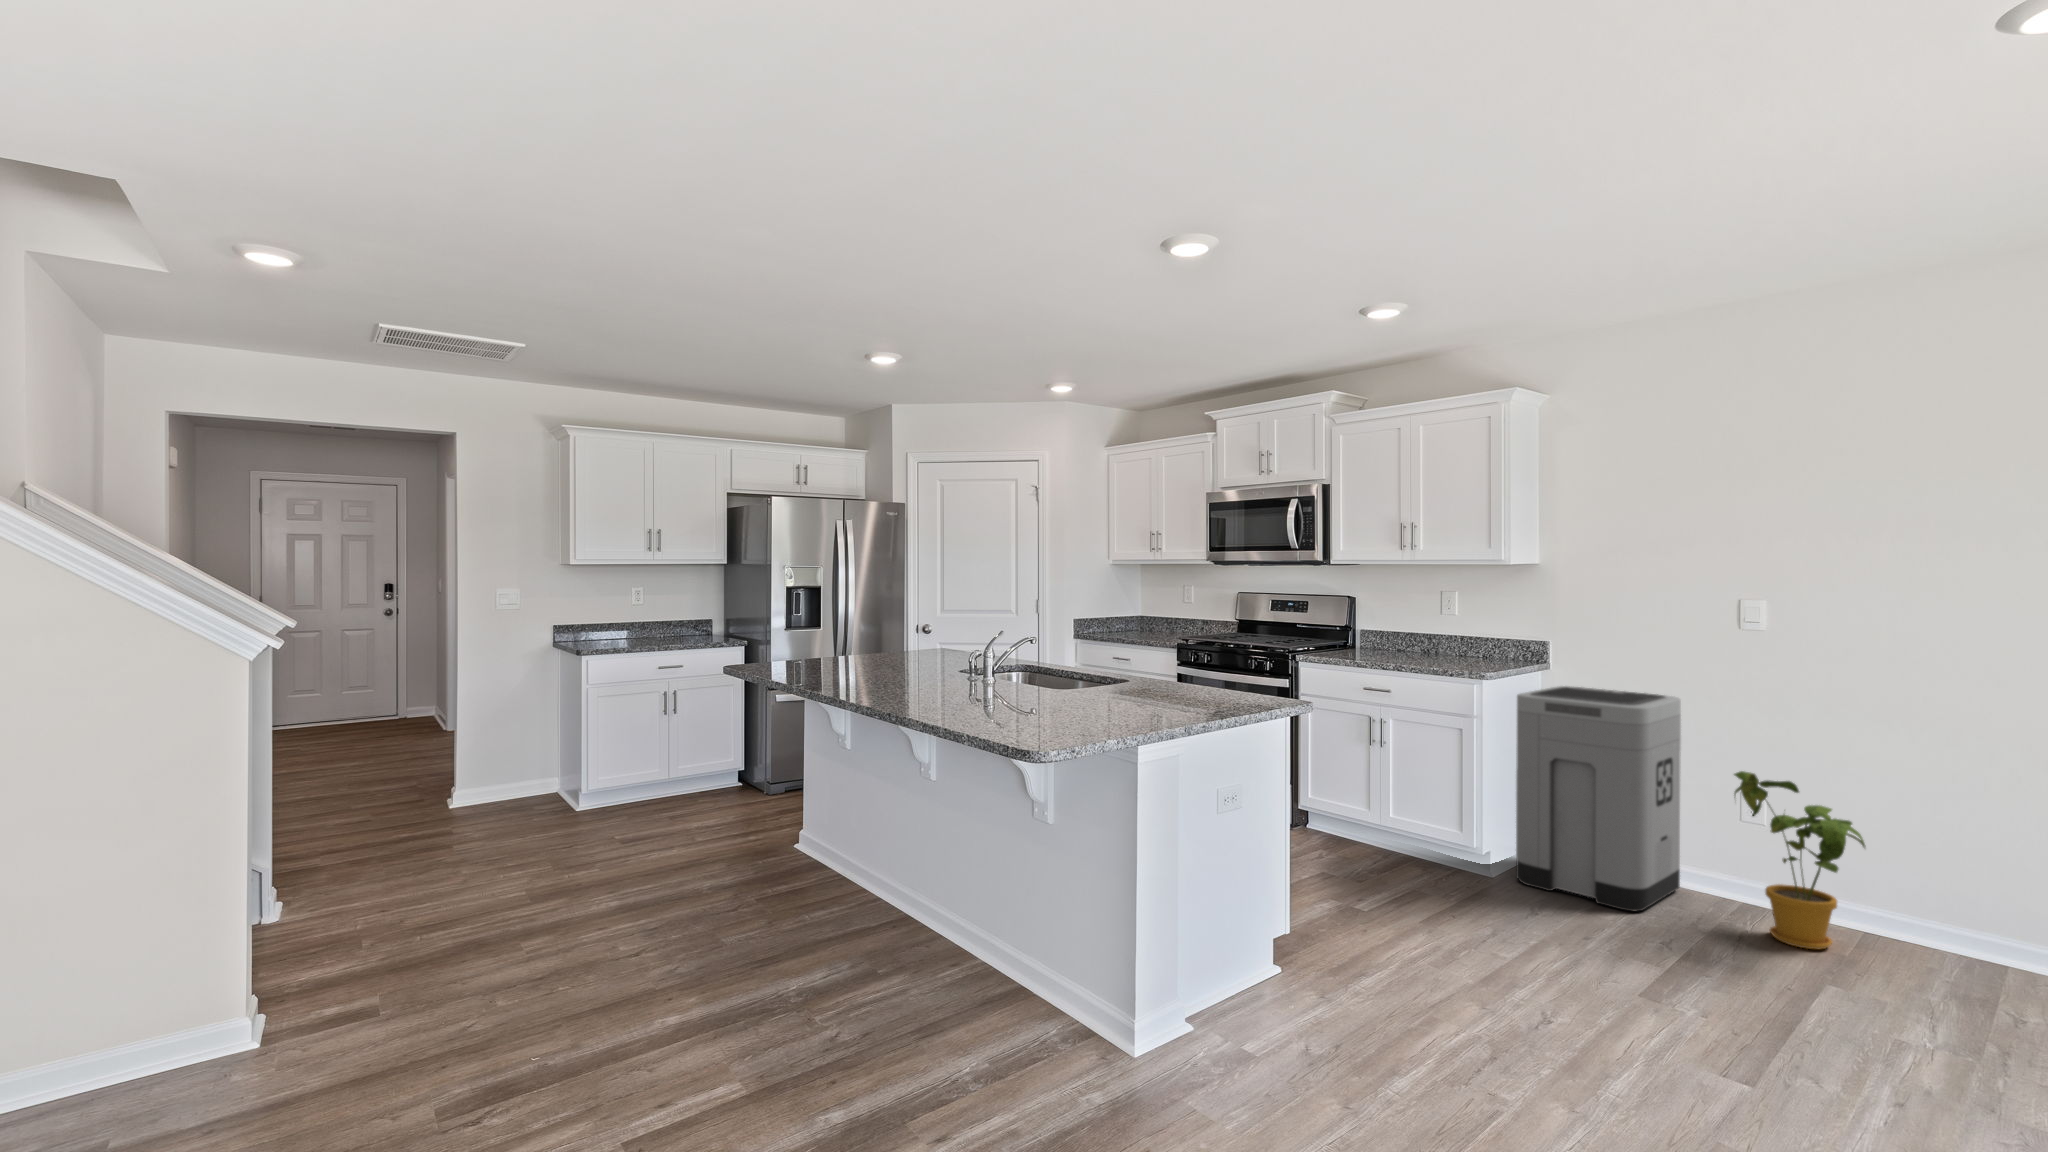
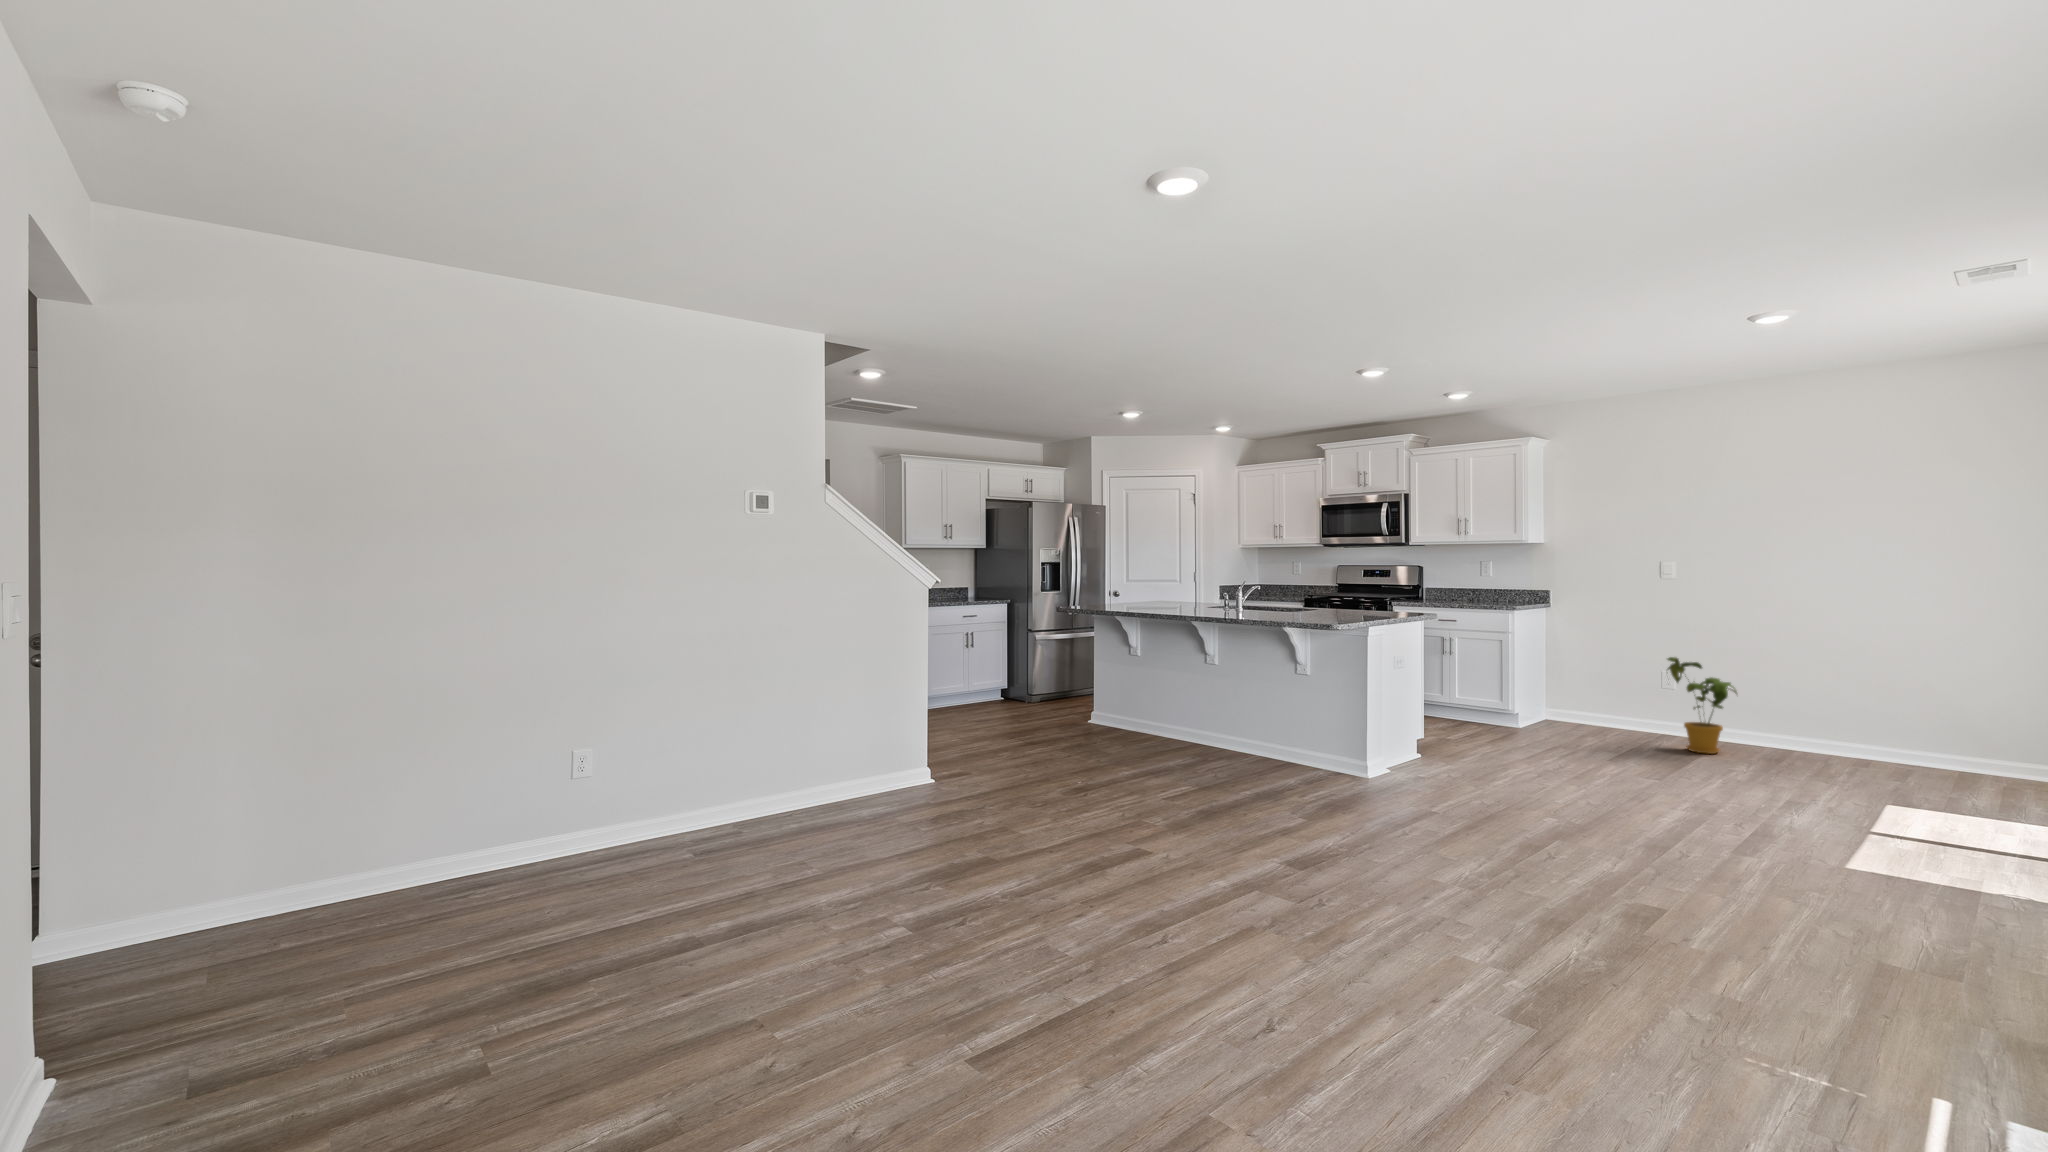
trash can: present [1516,686,1681,911] -> none [1537,617,1634,742]

